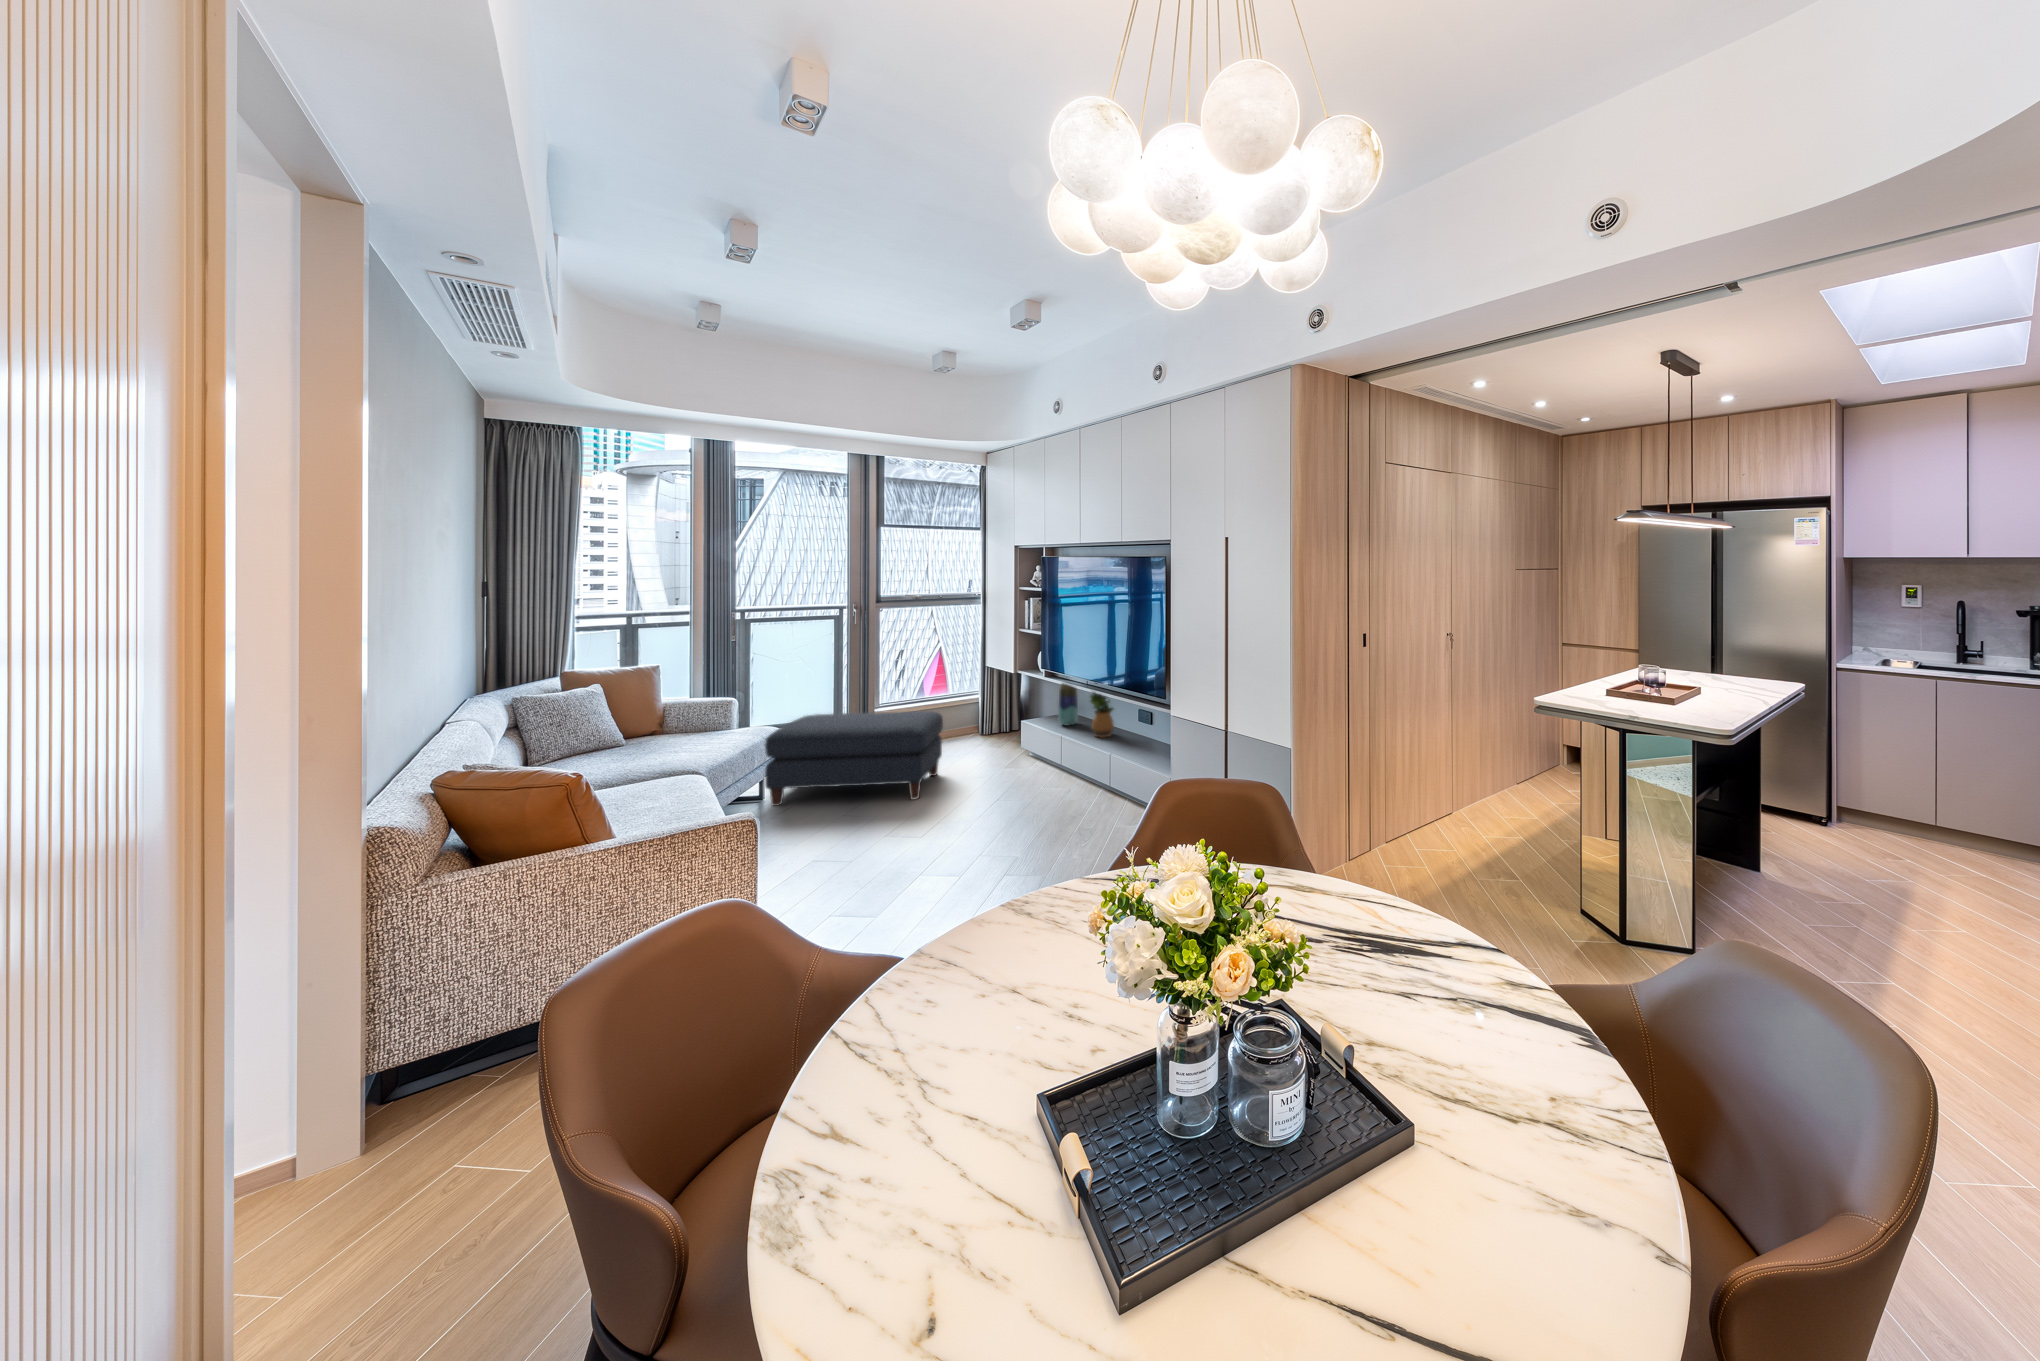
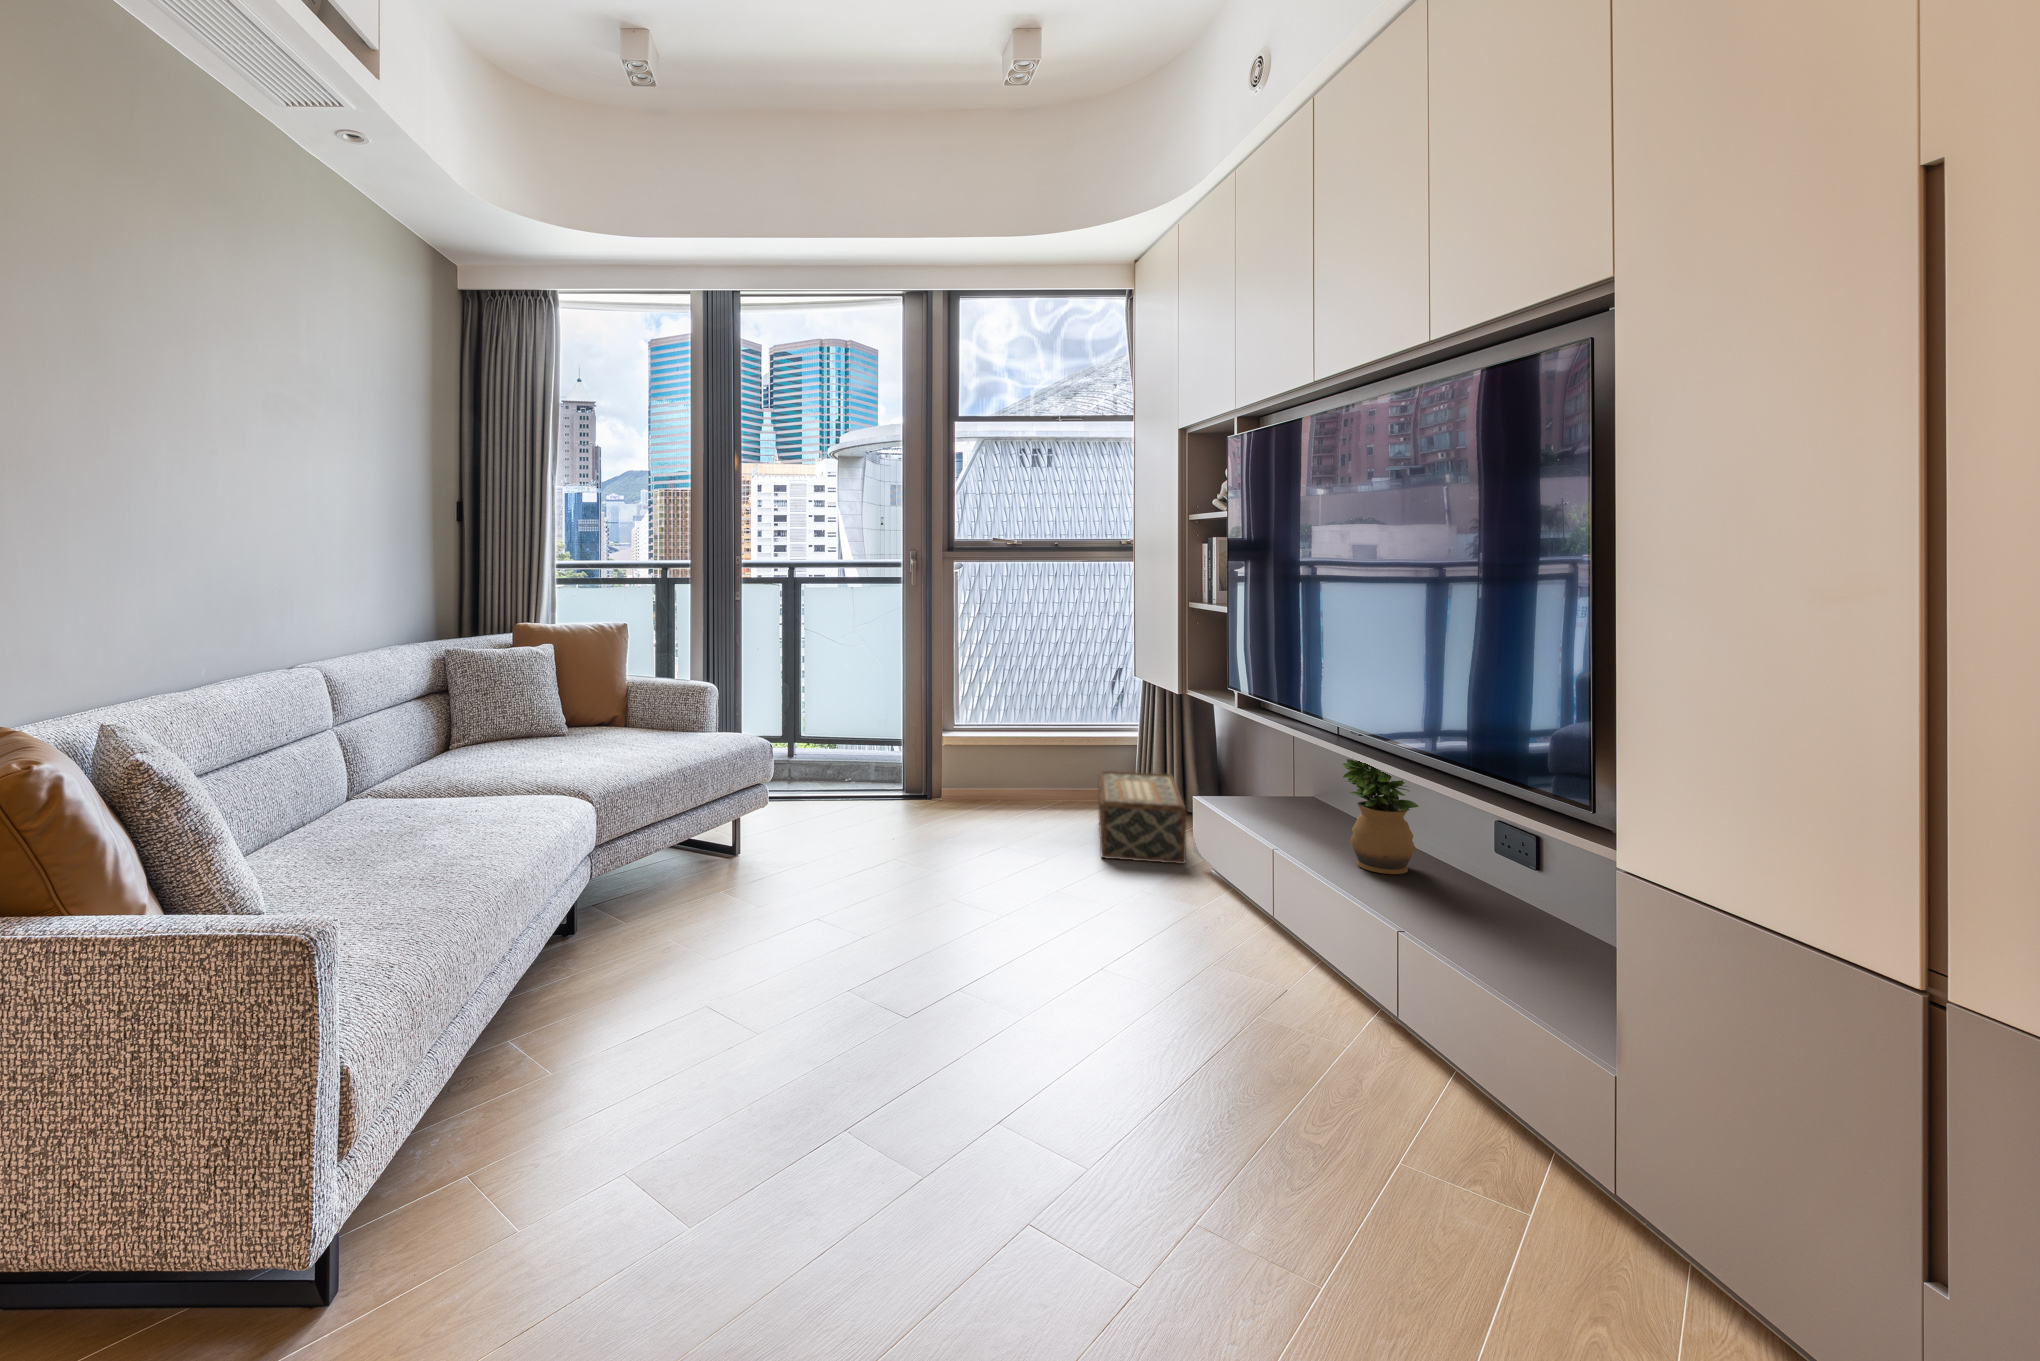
vase: present [1058,683,1078,726] -> none [1273,716,1323,826]
ottoman: present [765,711,943,806] -> none [722,729,1025,923]
woven basket: none [967,713,1017,758] -> present [1099,771,1186,864]

